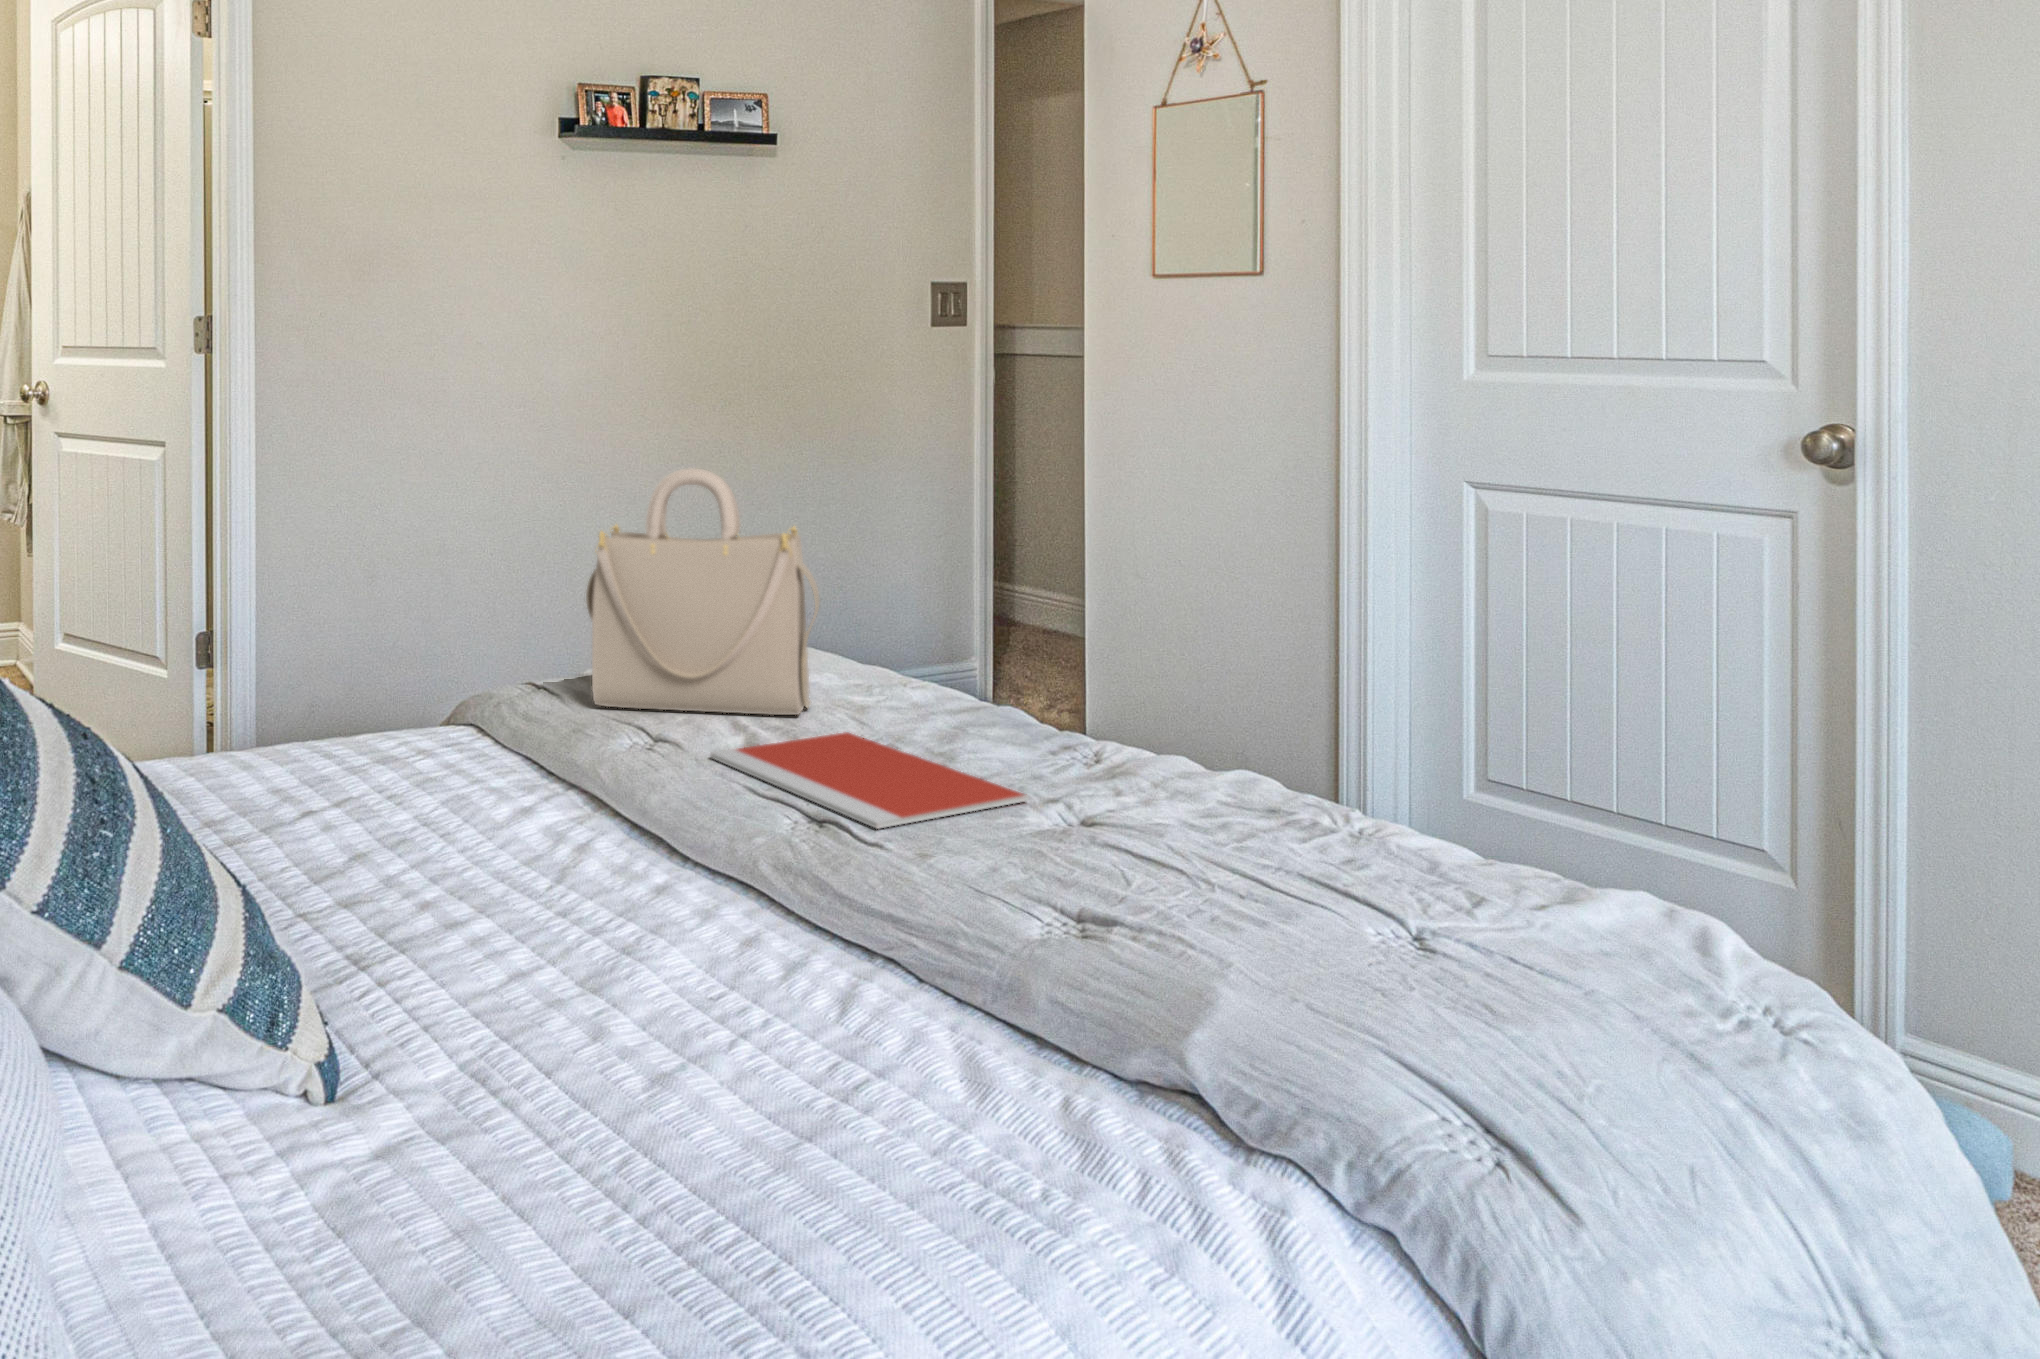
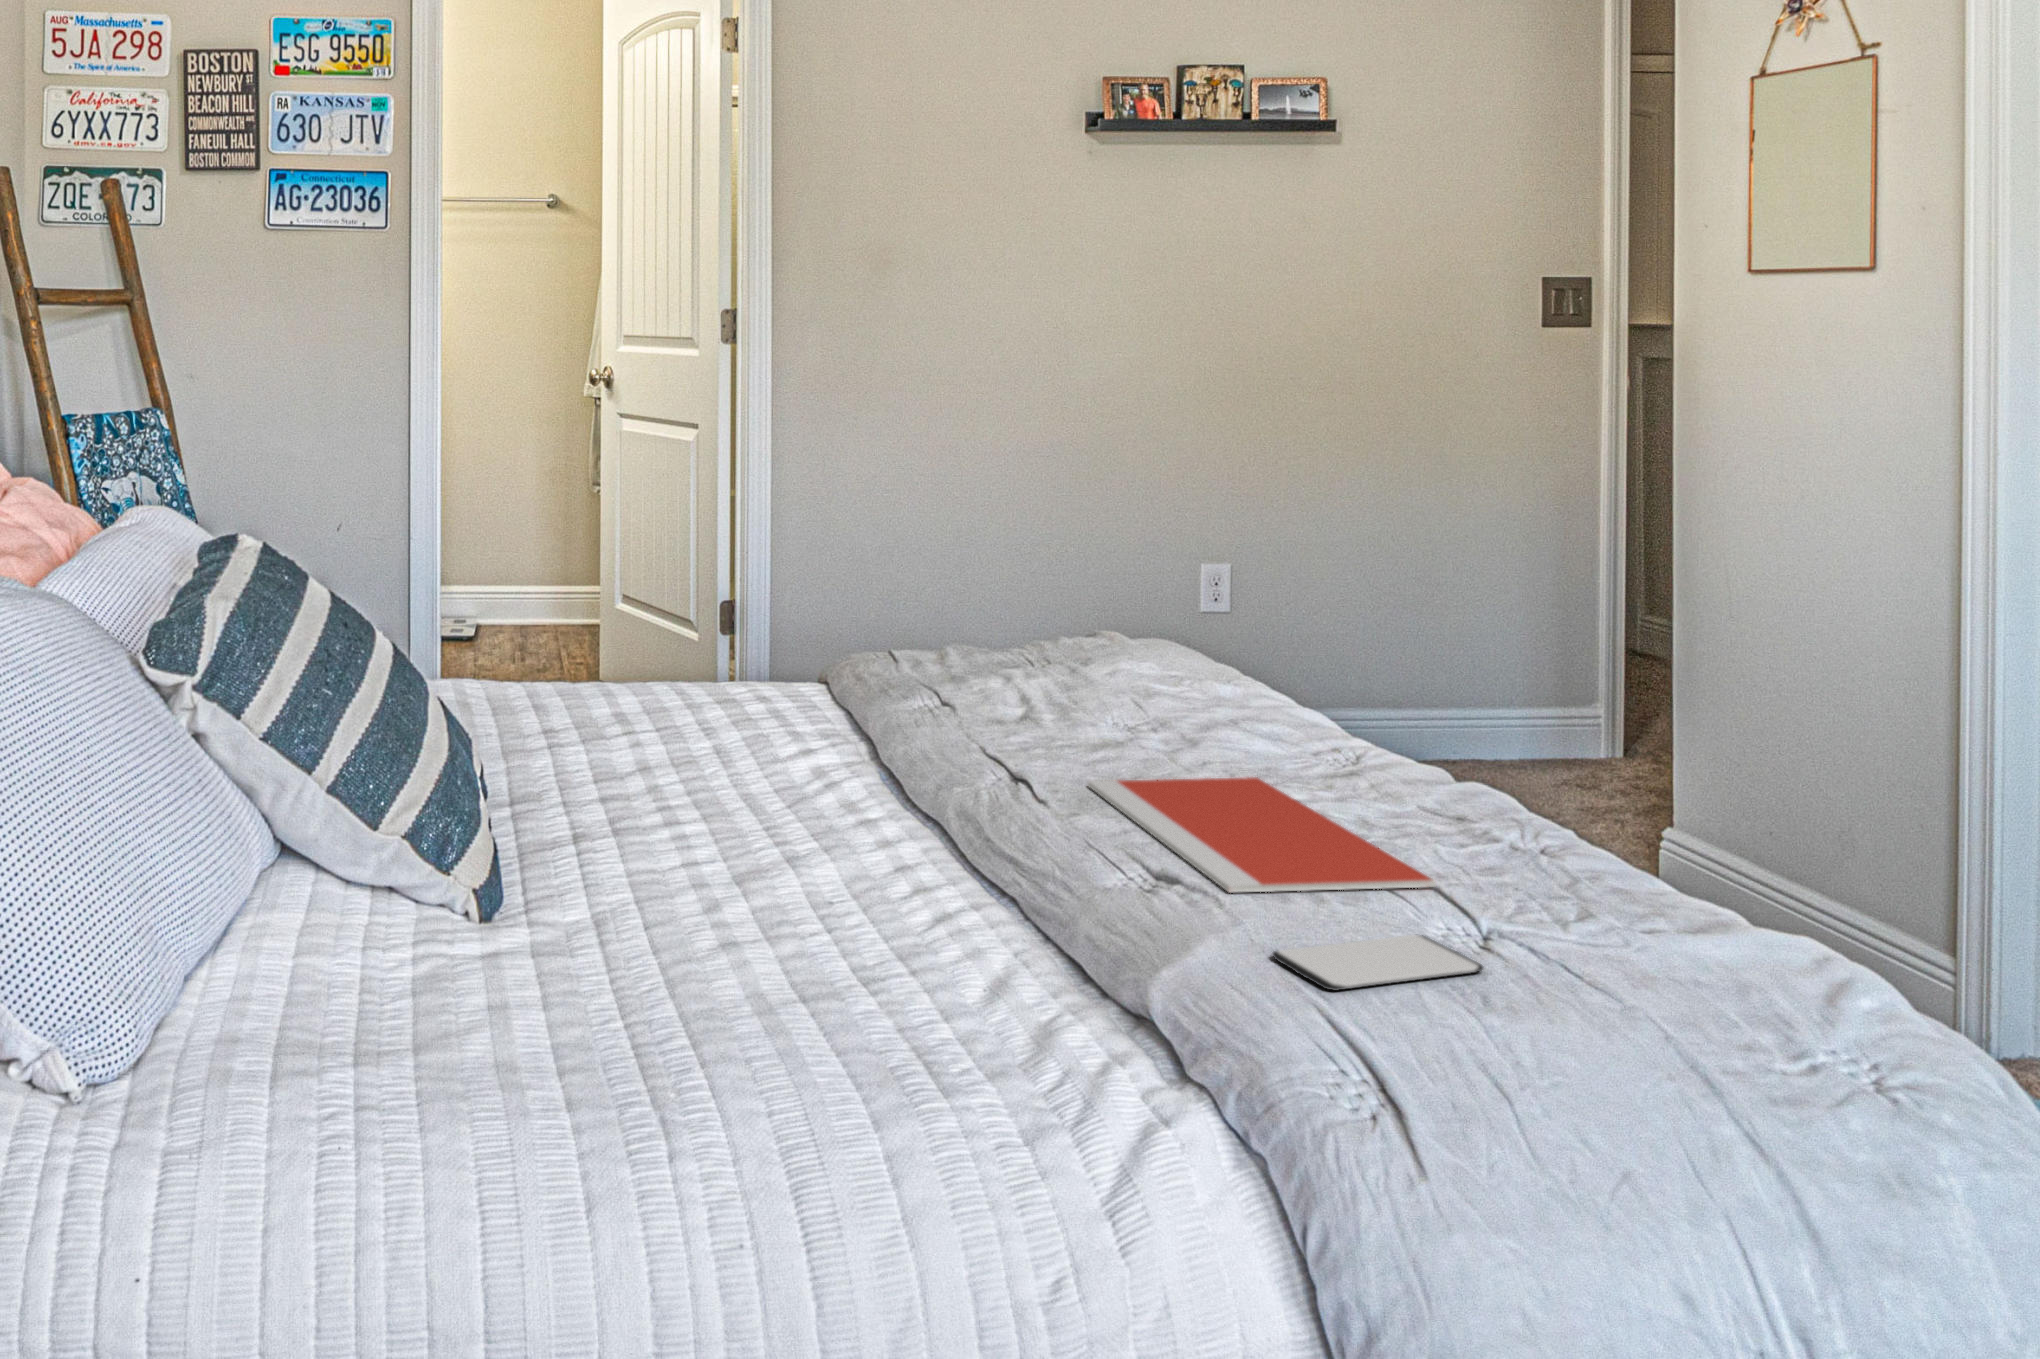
handbag: present [586,468,820,715] -> none [994,482,1249,751]
smartphone: none [939,839,1098,893] -> present [1272,935,1483,991]

